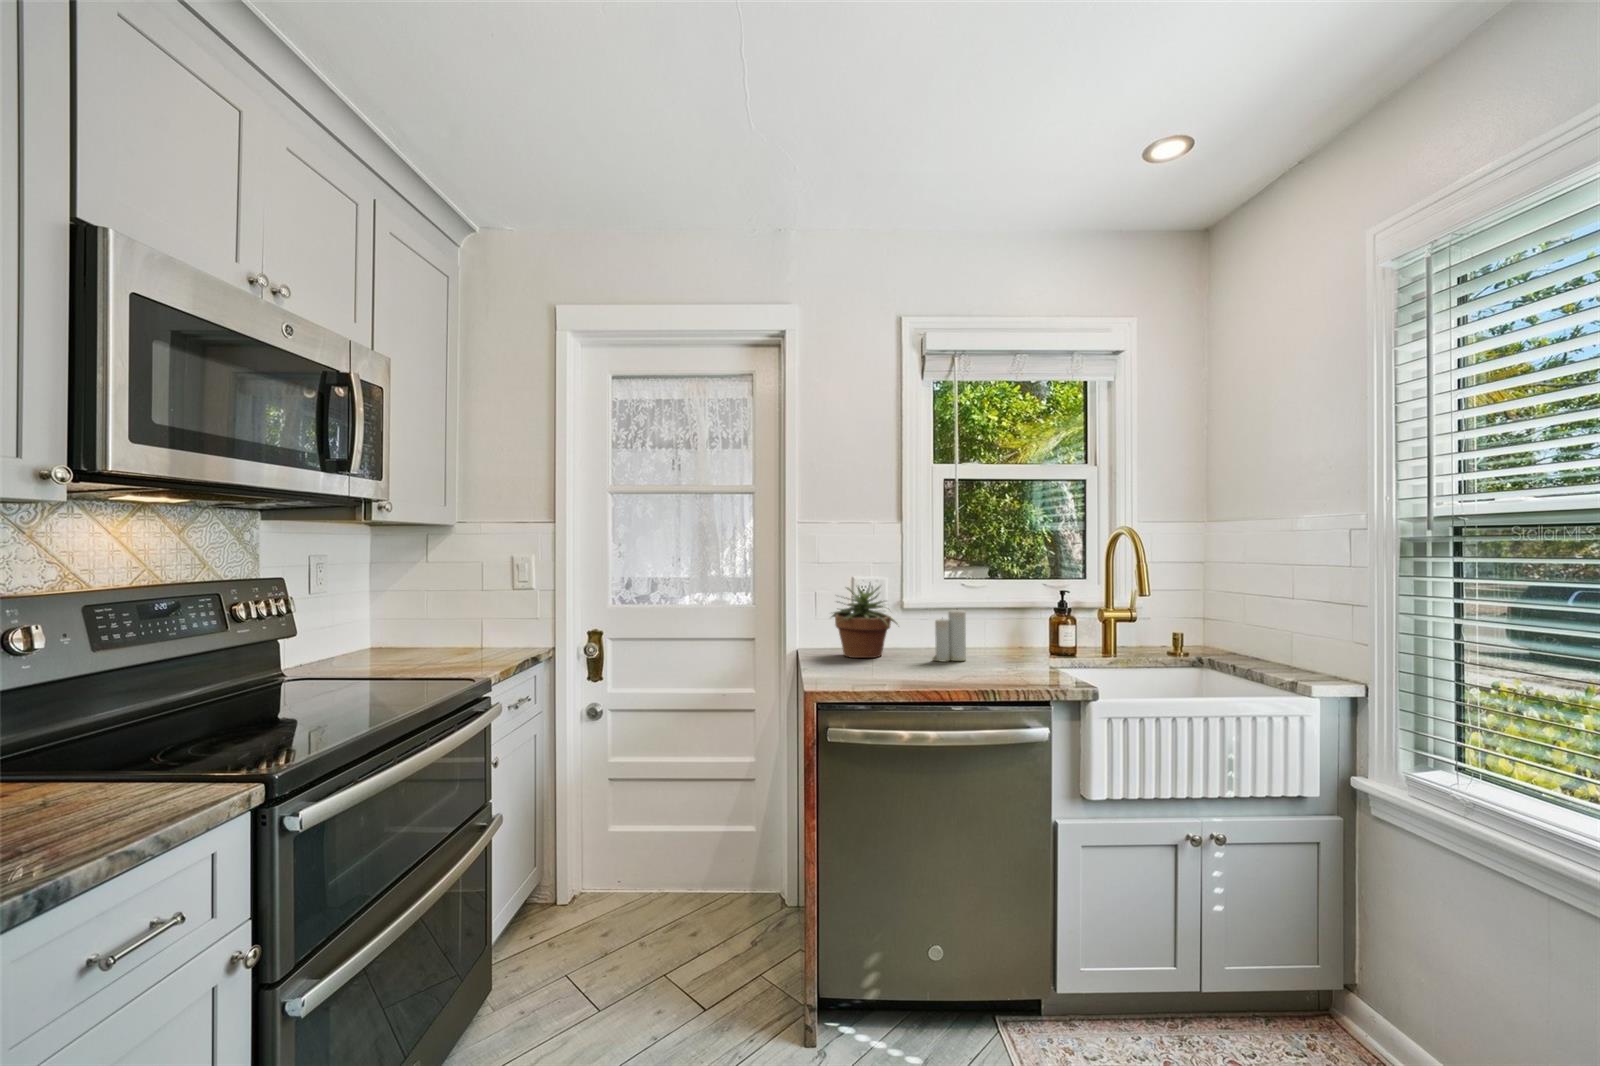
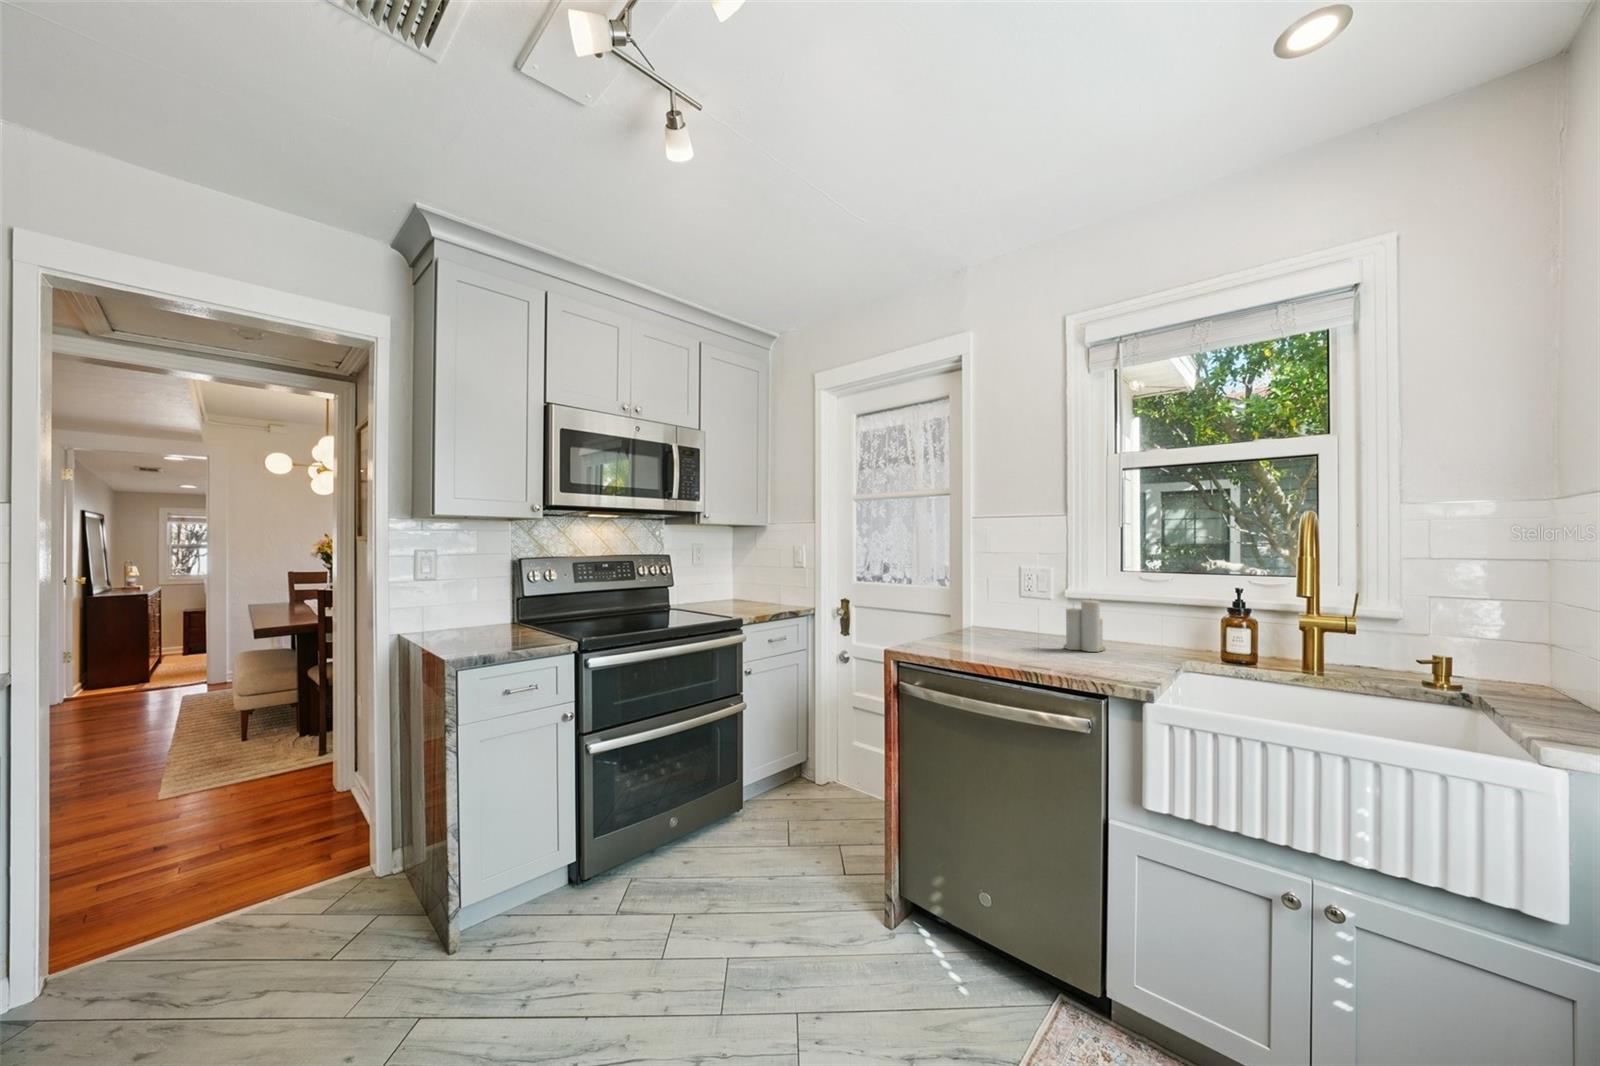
potted plant: present [832,584,897,658] -> none [977,569,1059,640]

